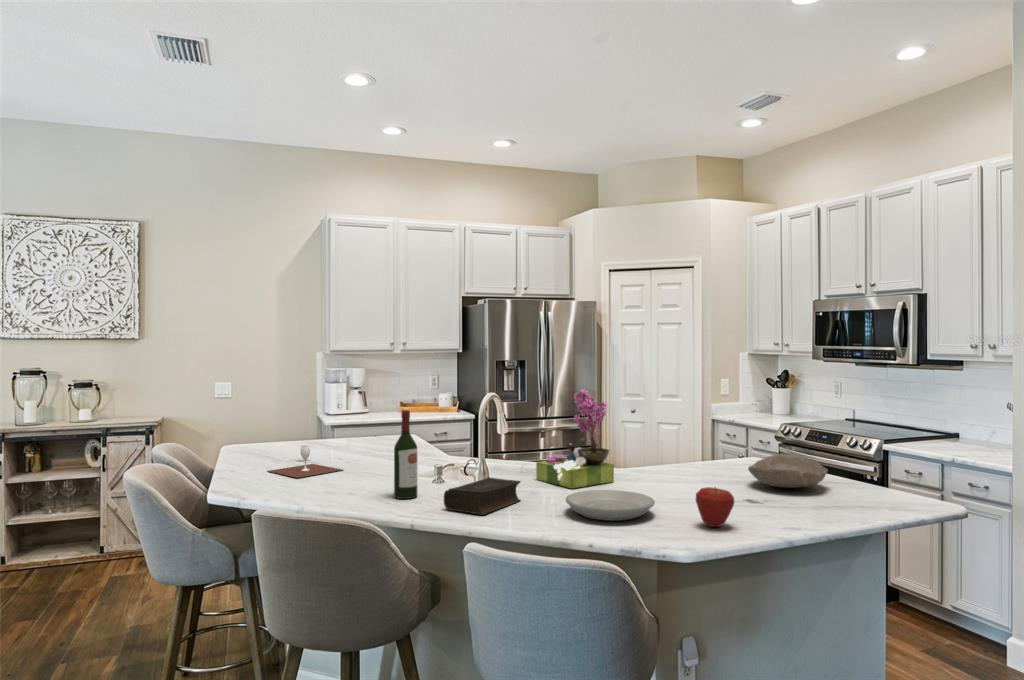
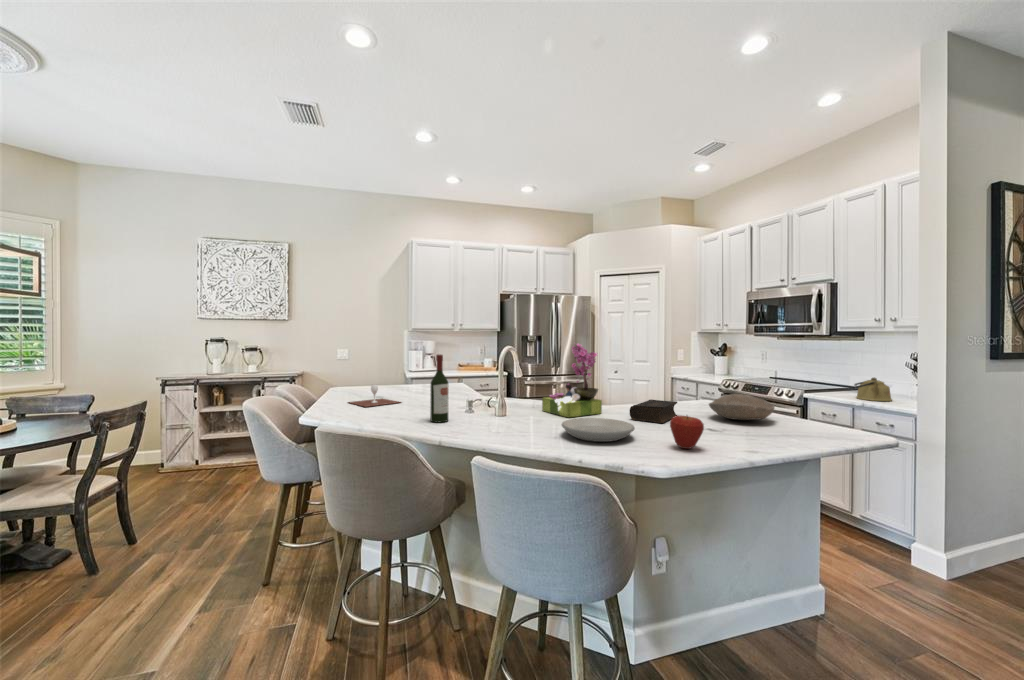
kettle: none [945,424,990,456] -> present [854,378,892,401]
book: present [444,478,520,515] -> present [630,400,677,423]

